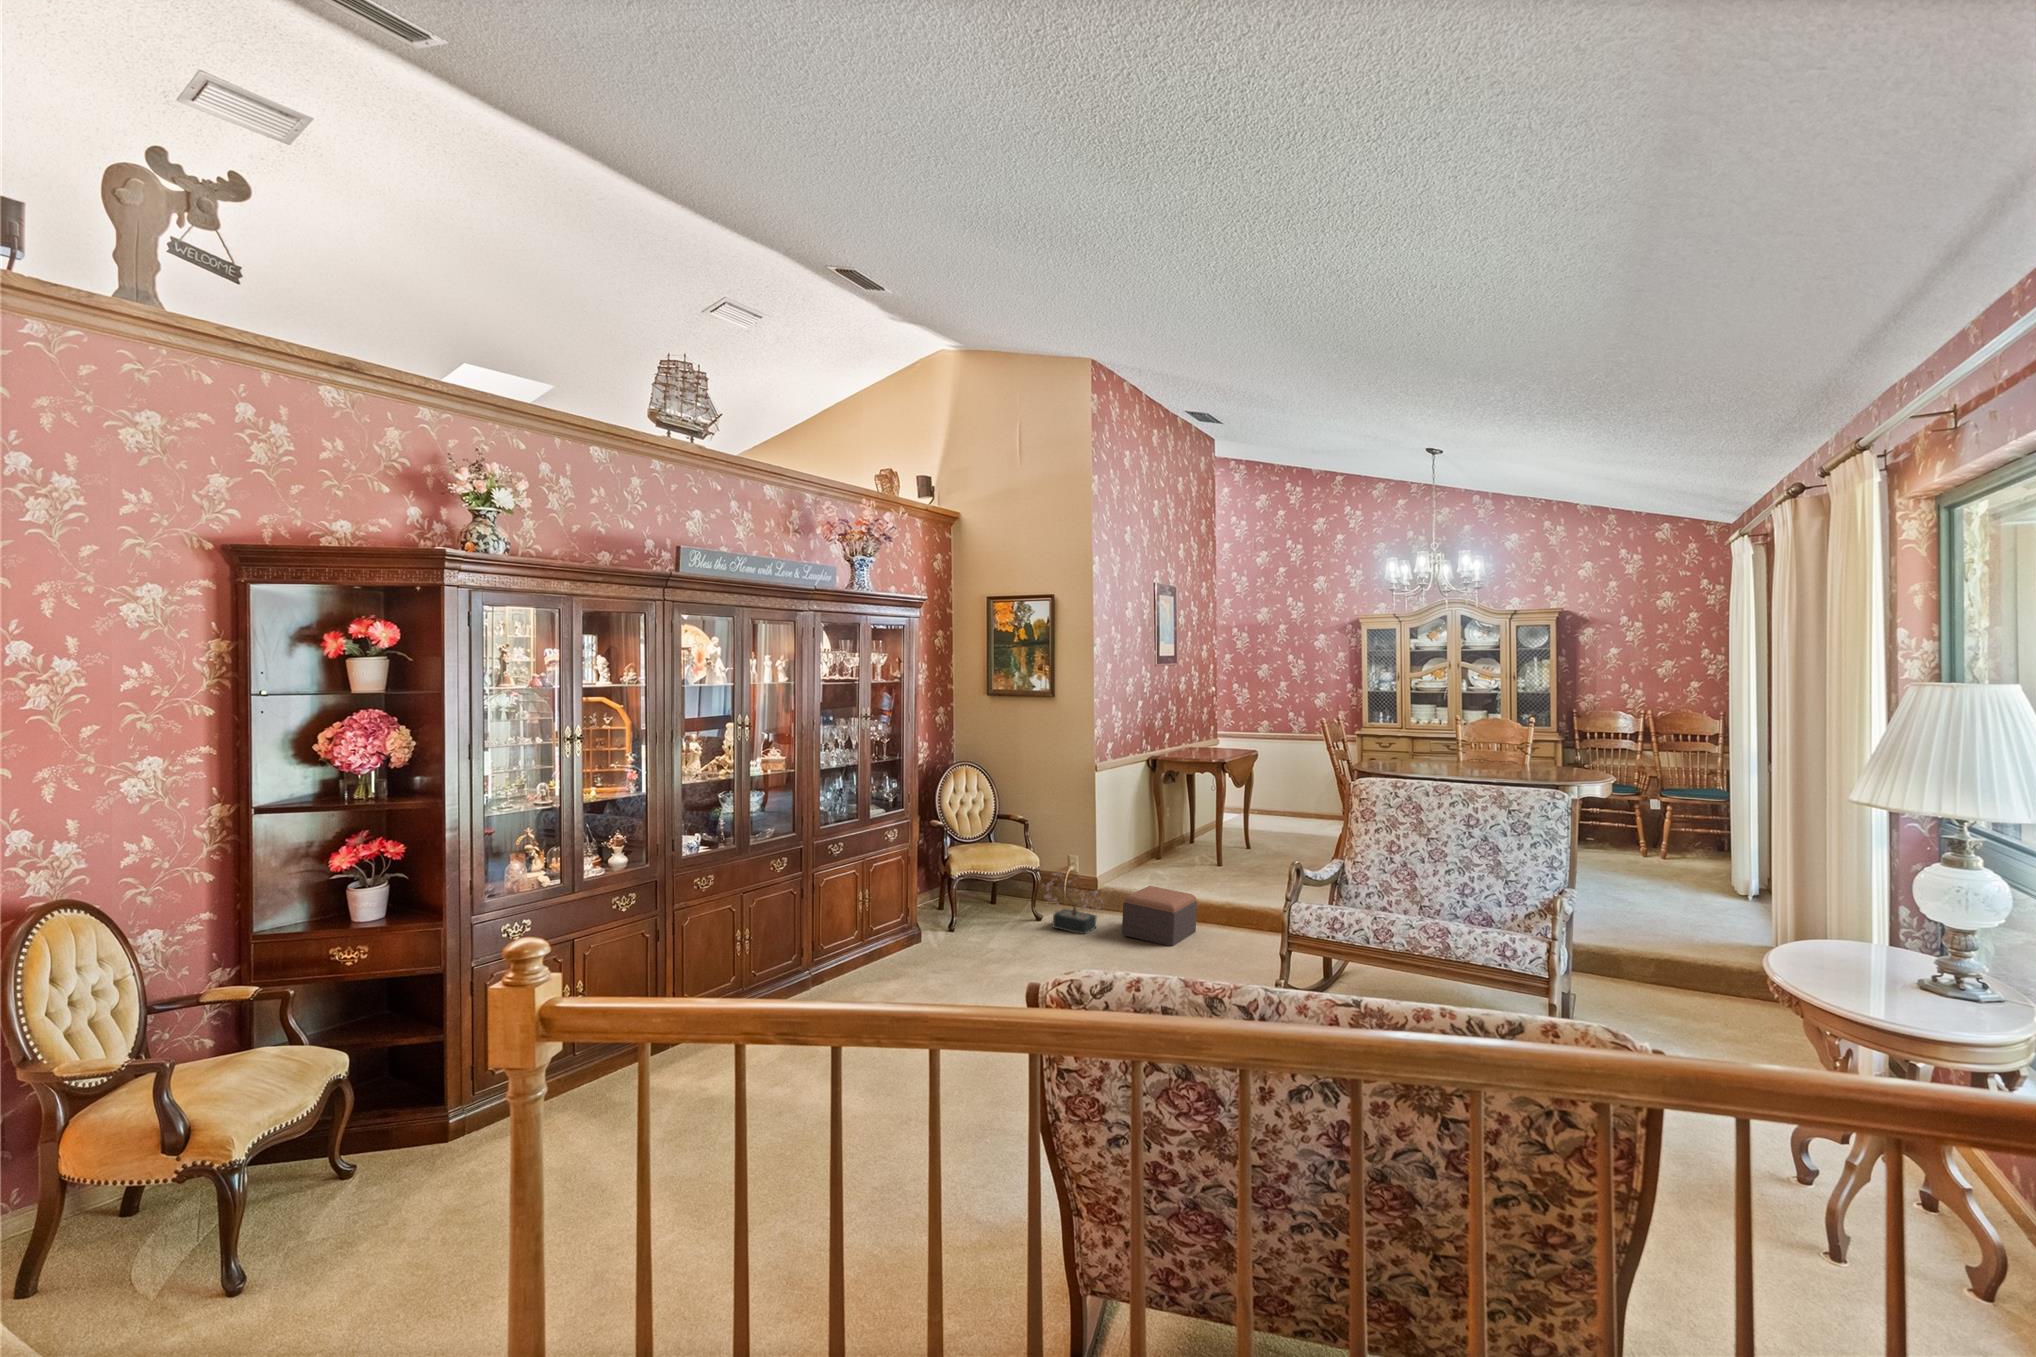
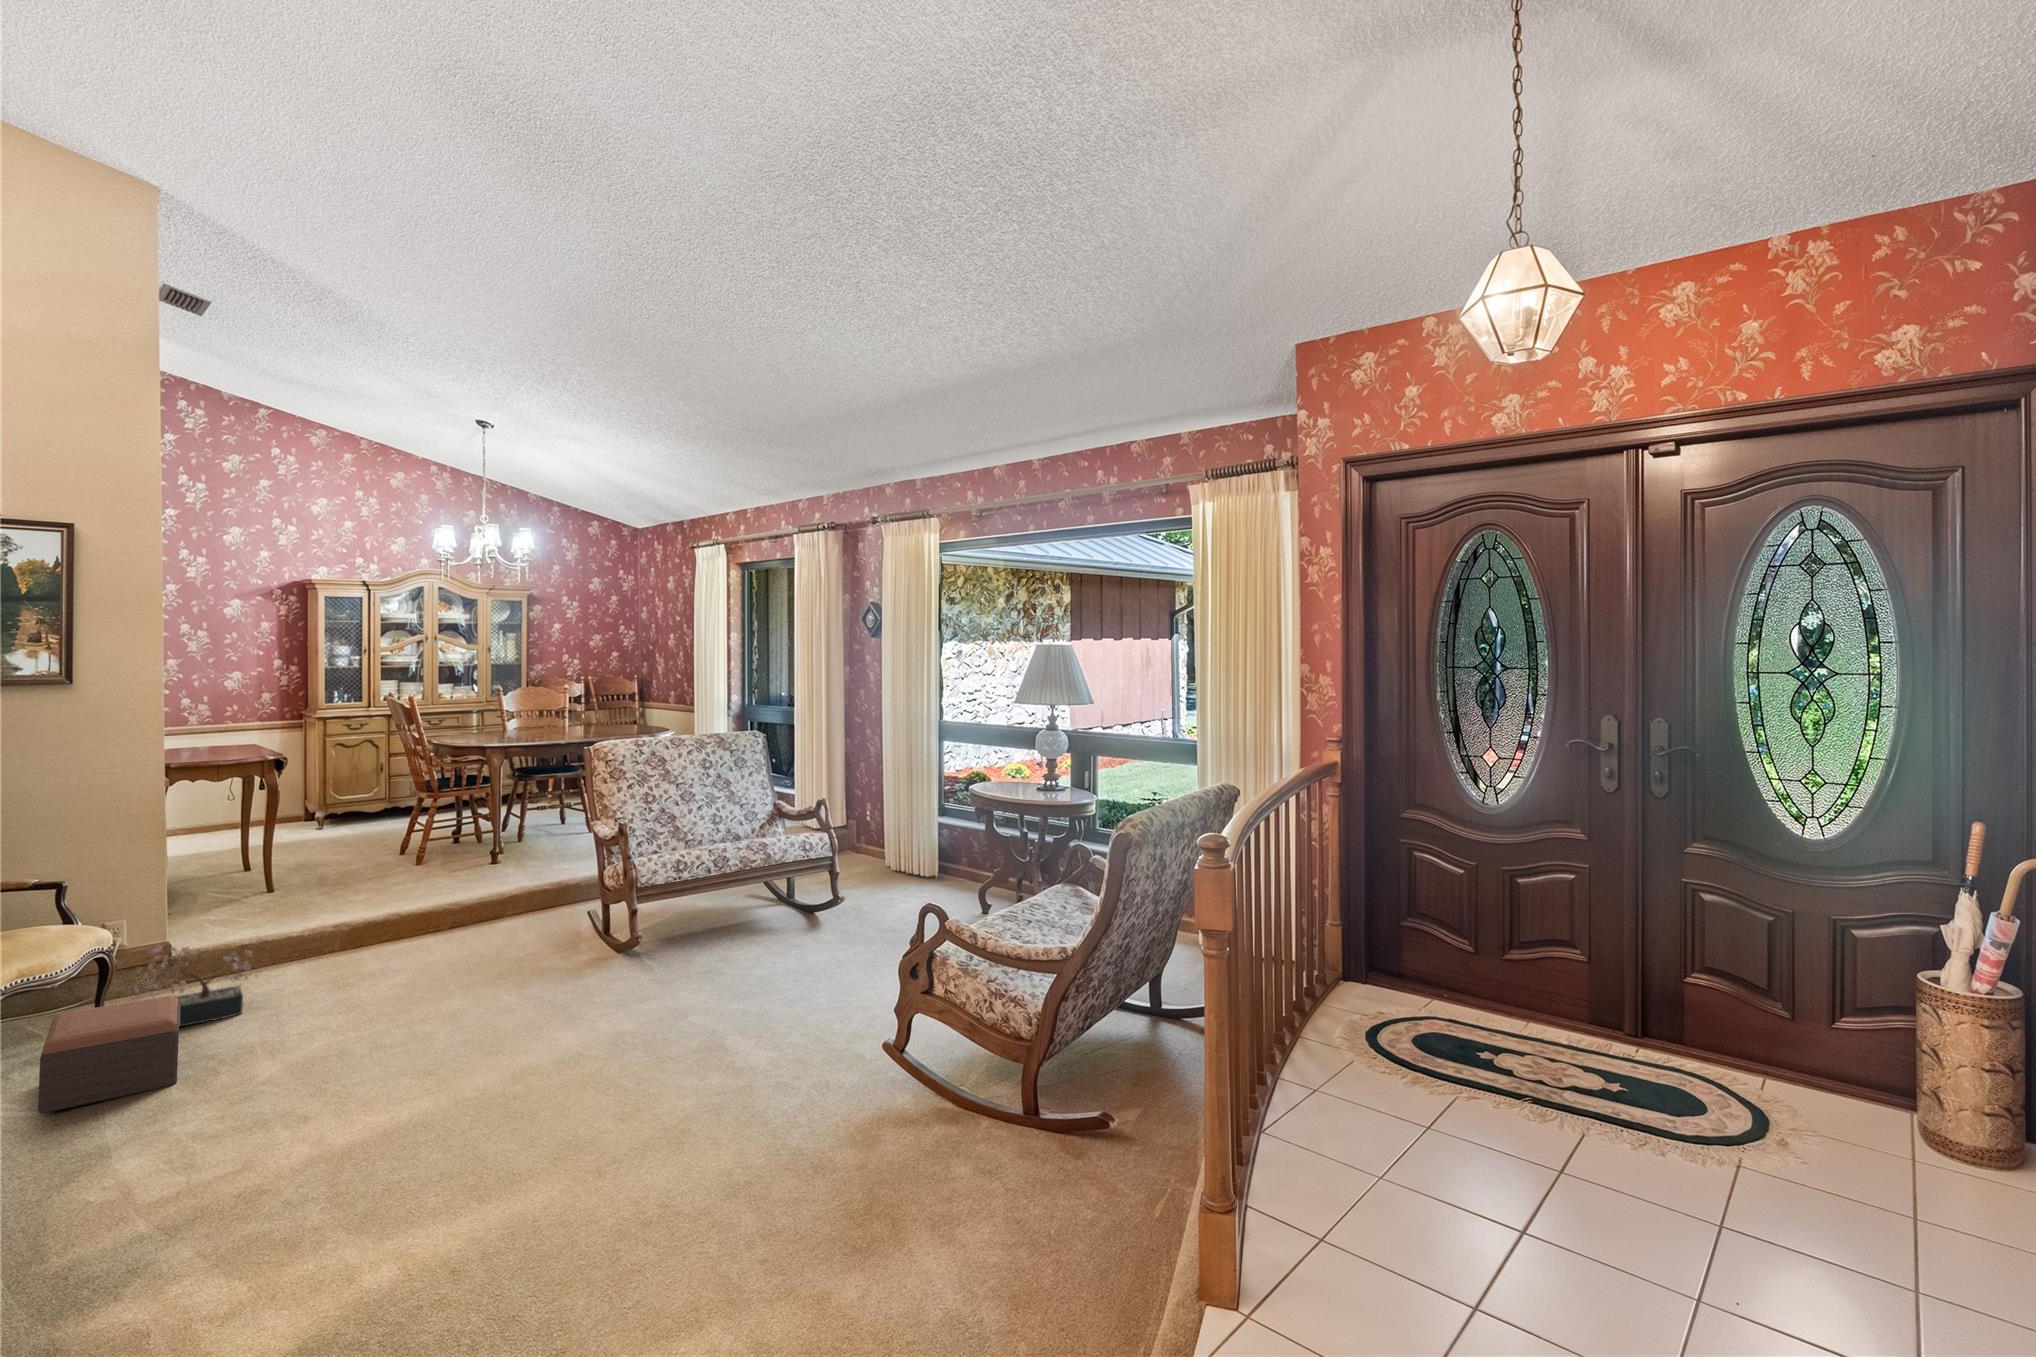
footstool: present [1122,886,1197,946] -> present [38,996,179,1114]

